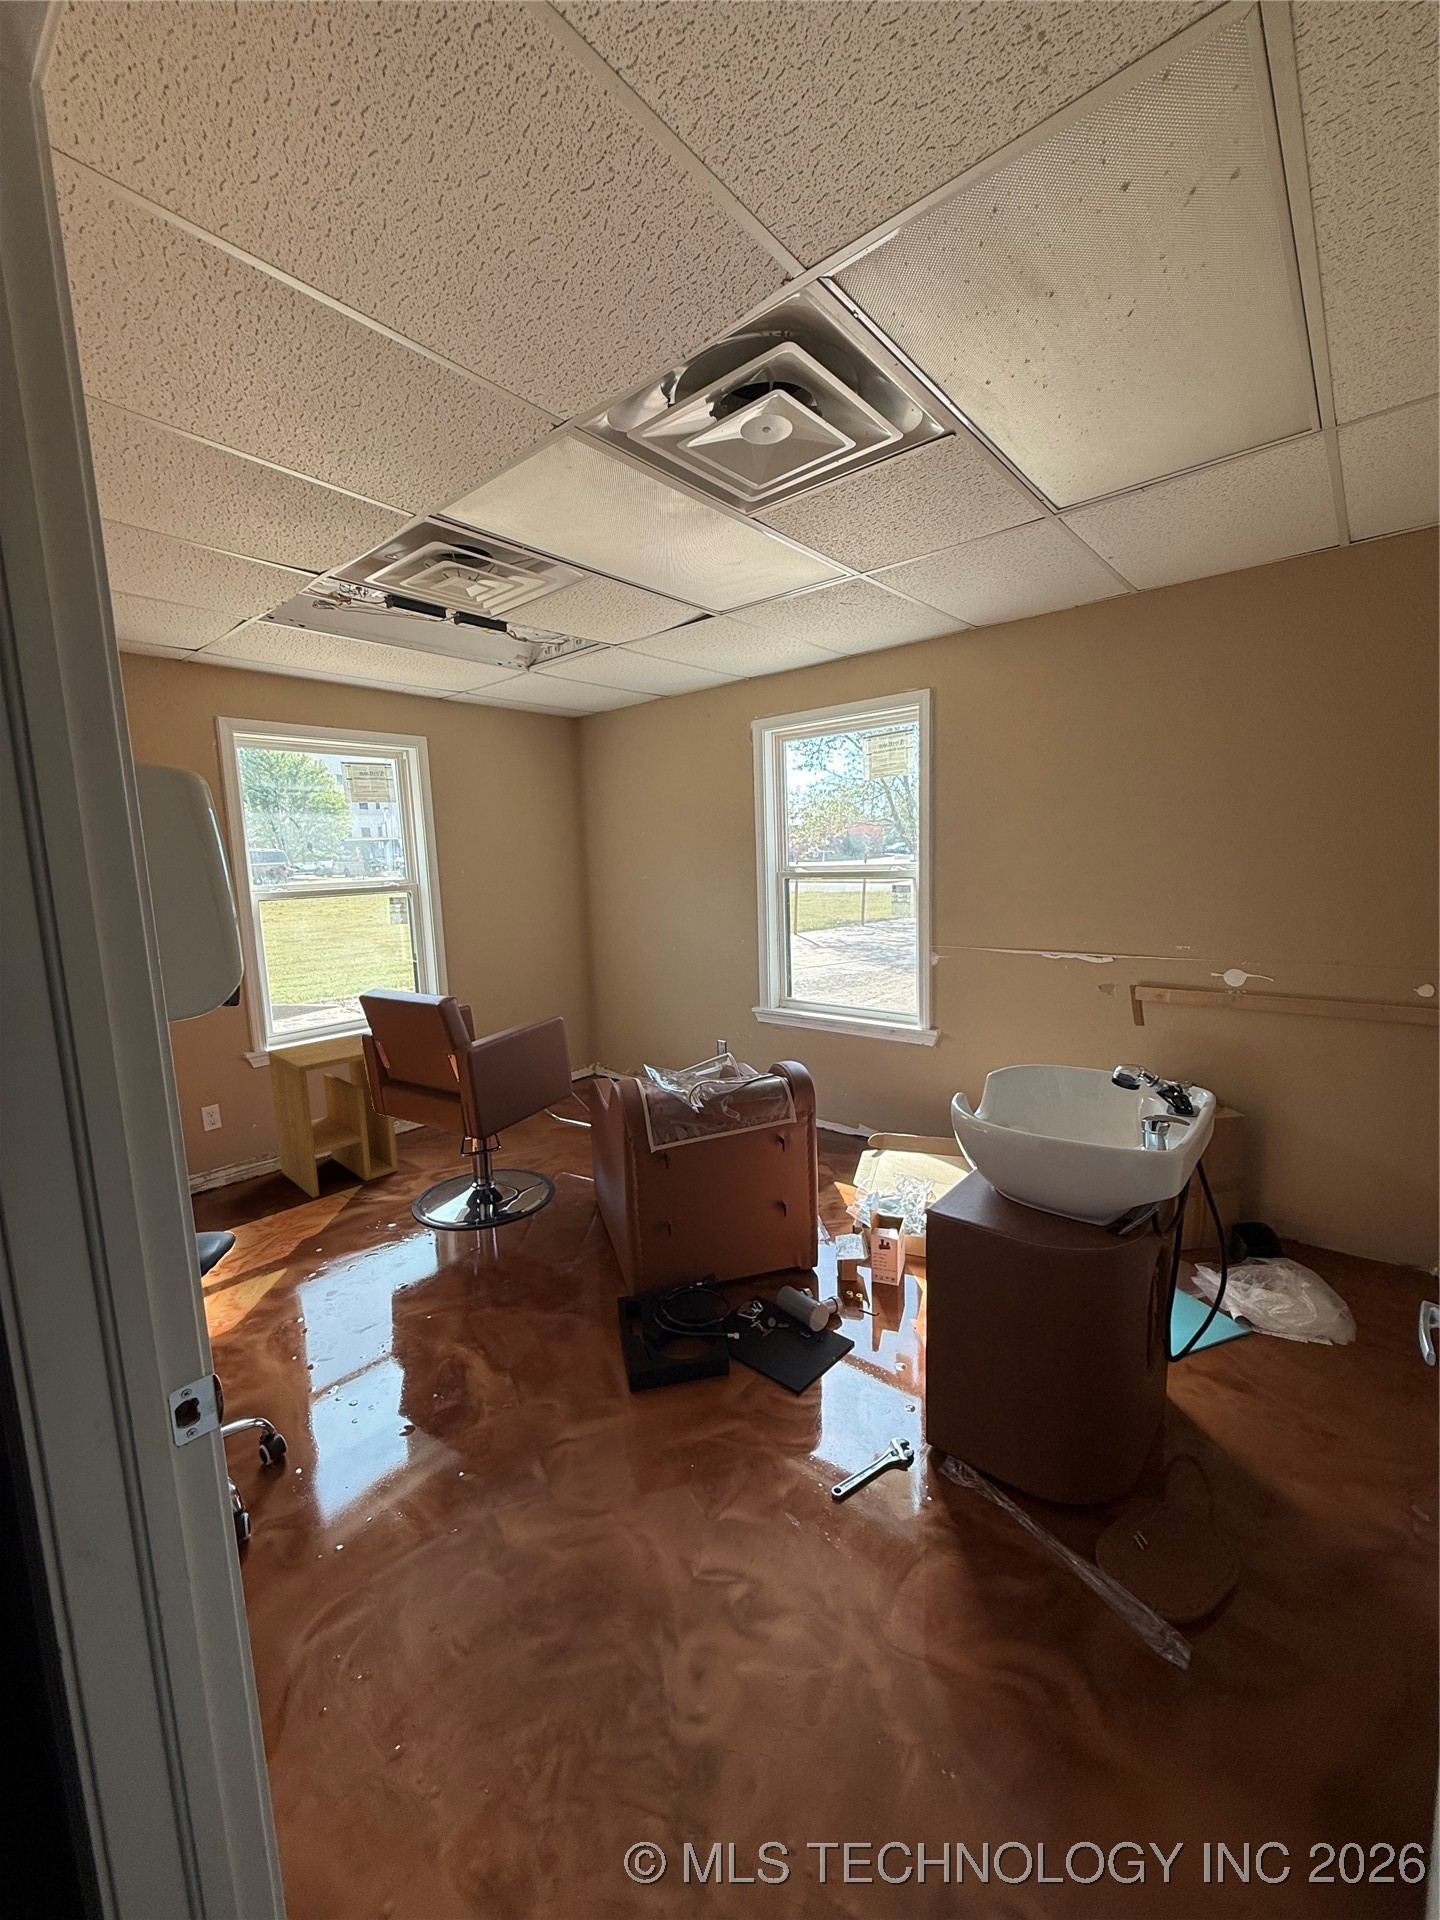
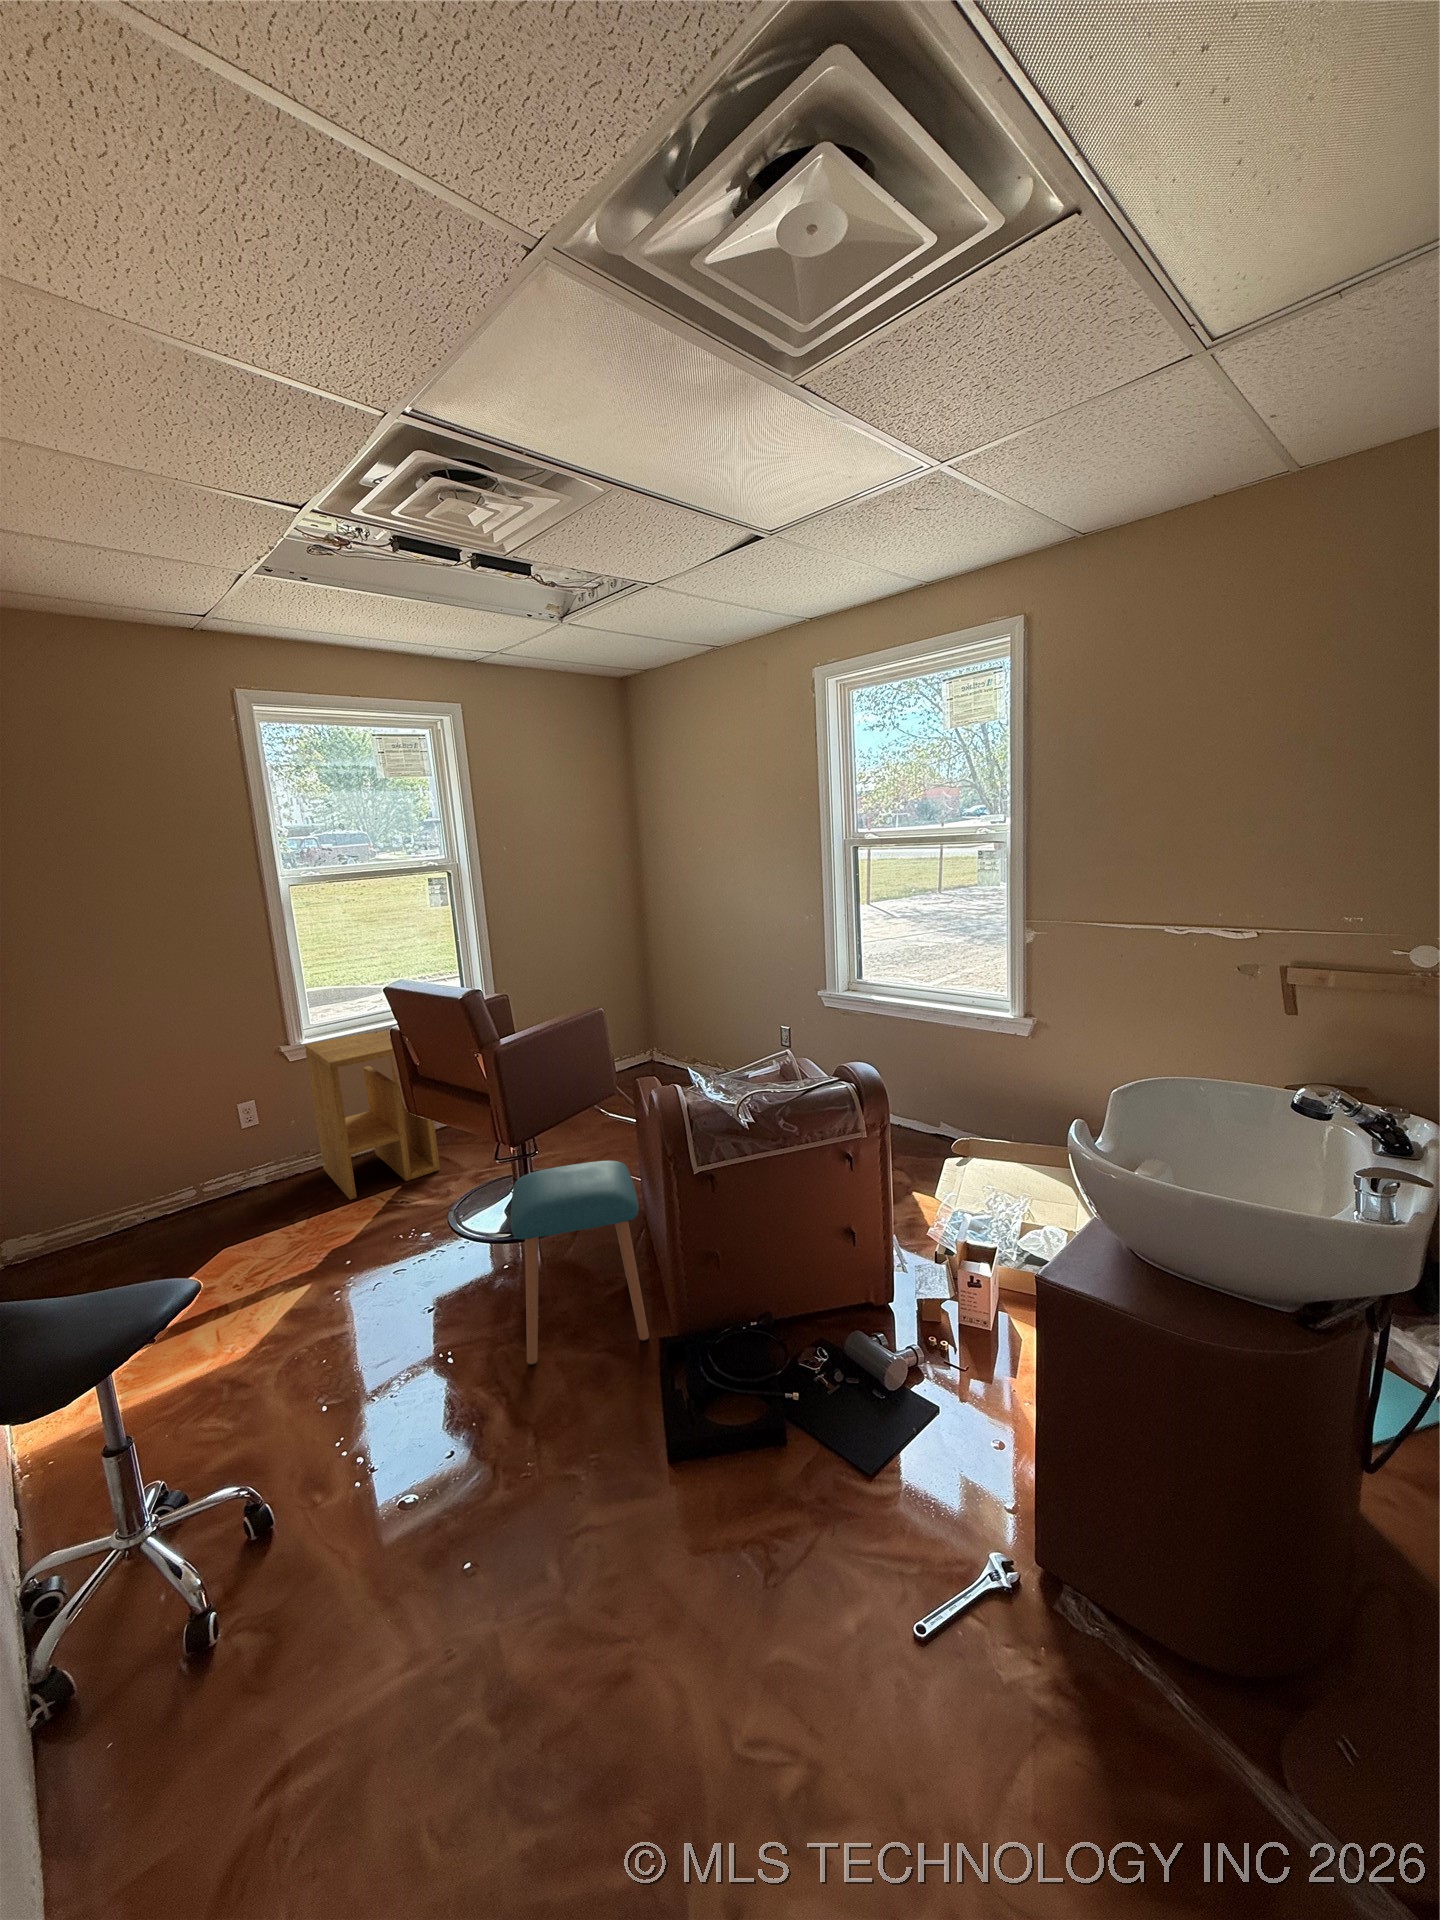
stool: none [486,1149,607,1326] -> present [511,1161,649,1366]

